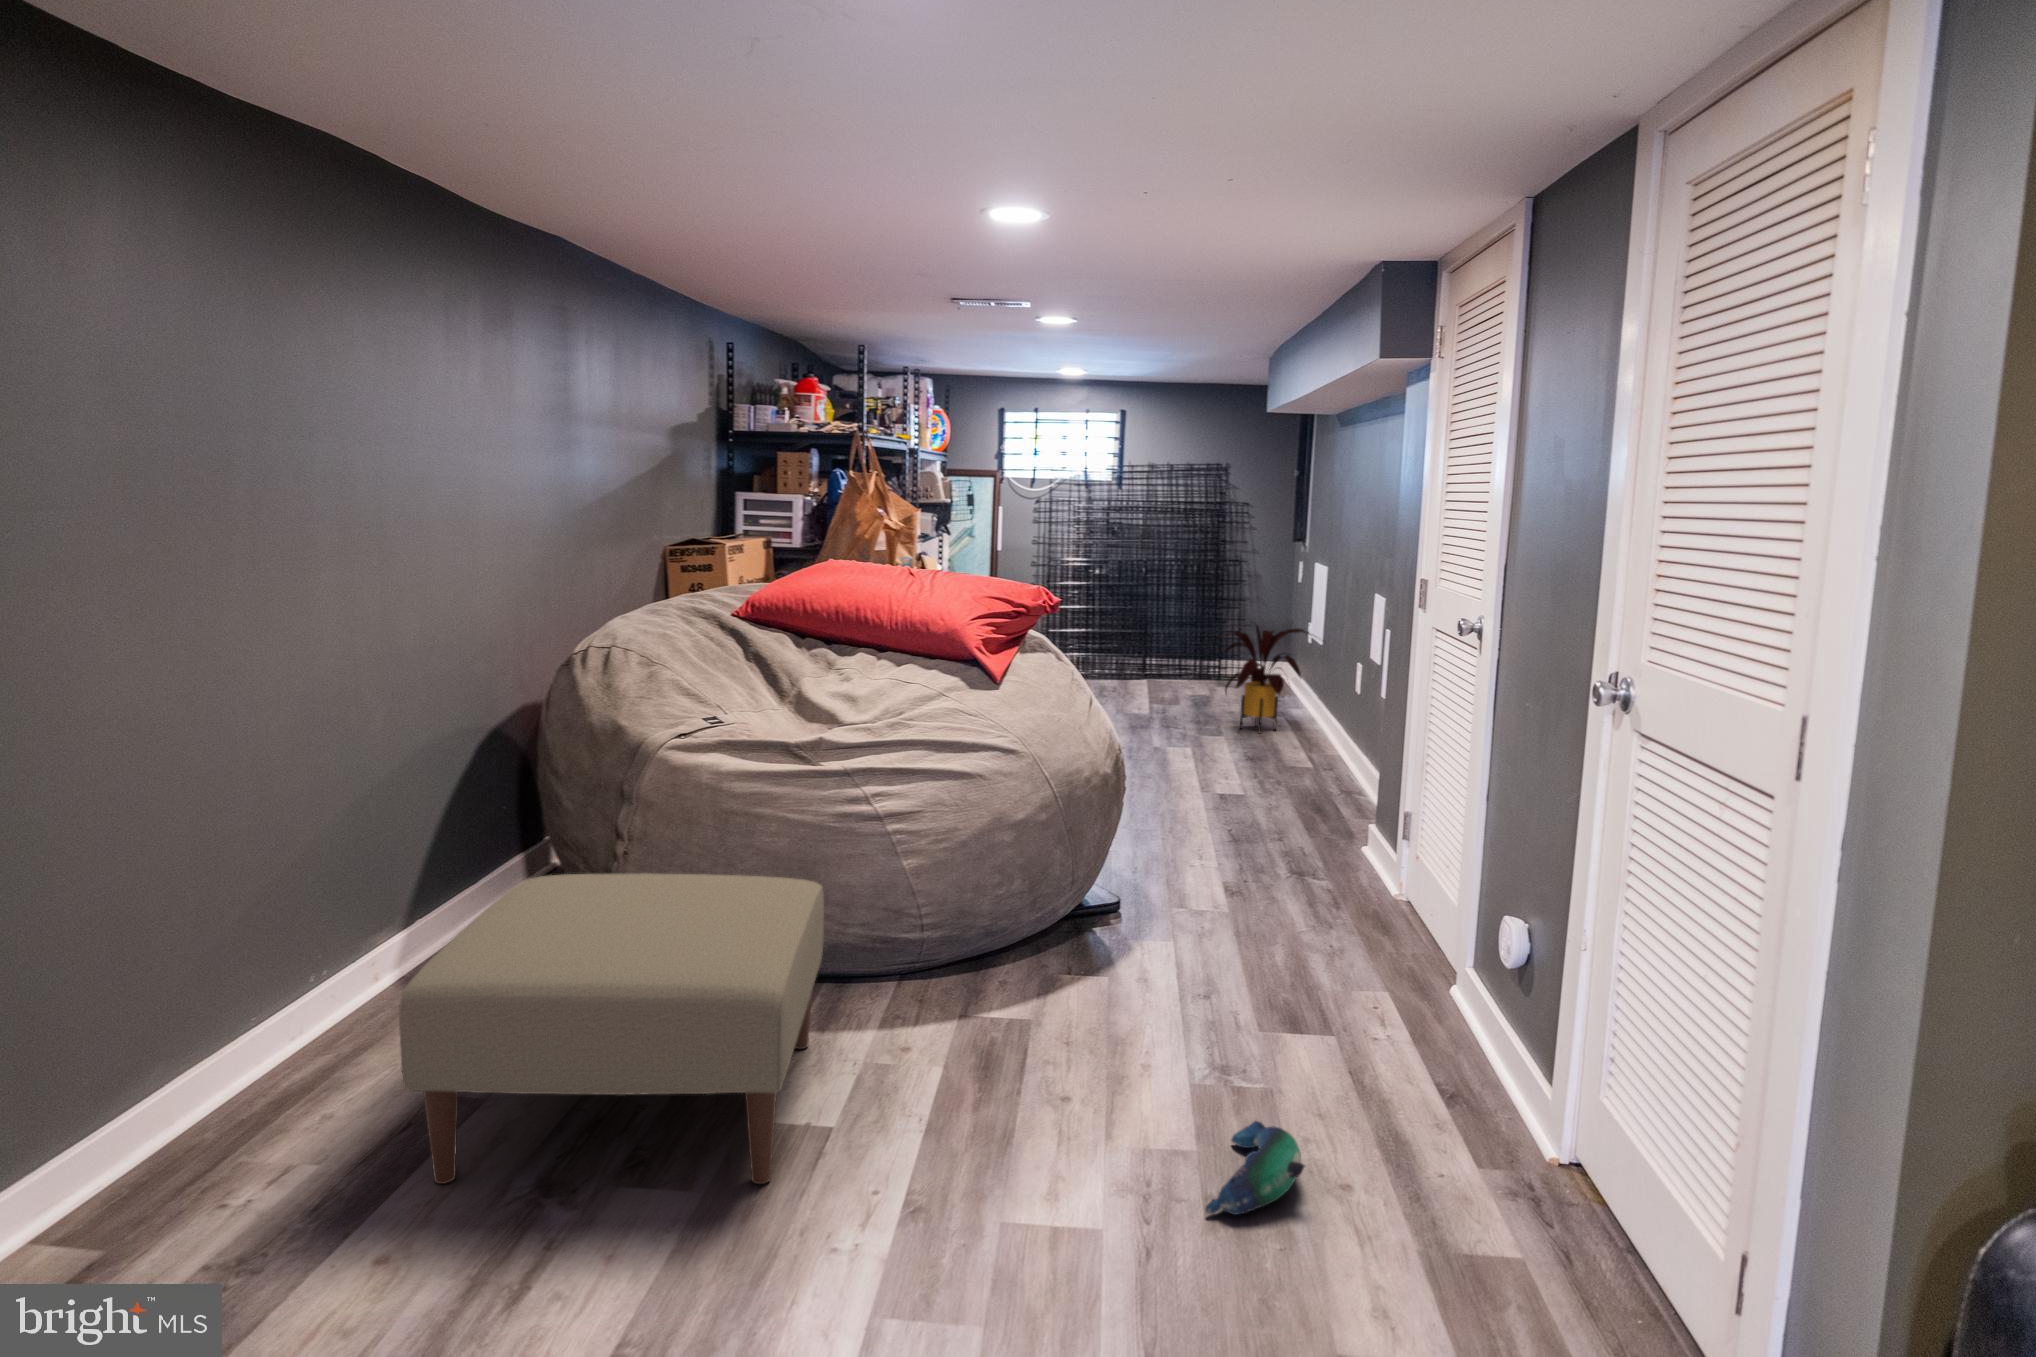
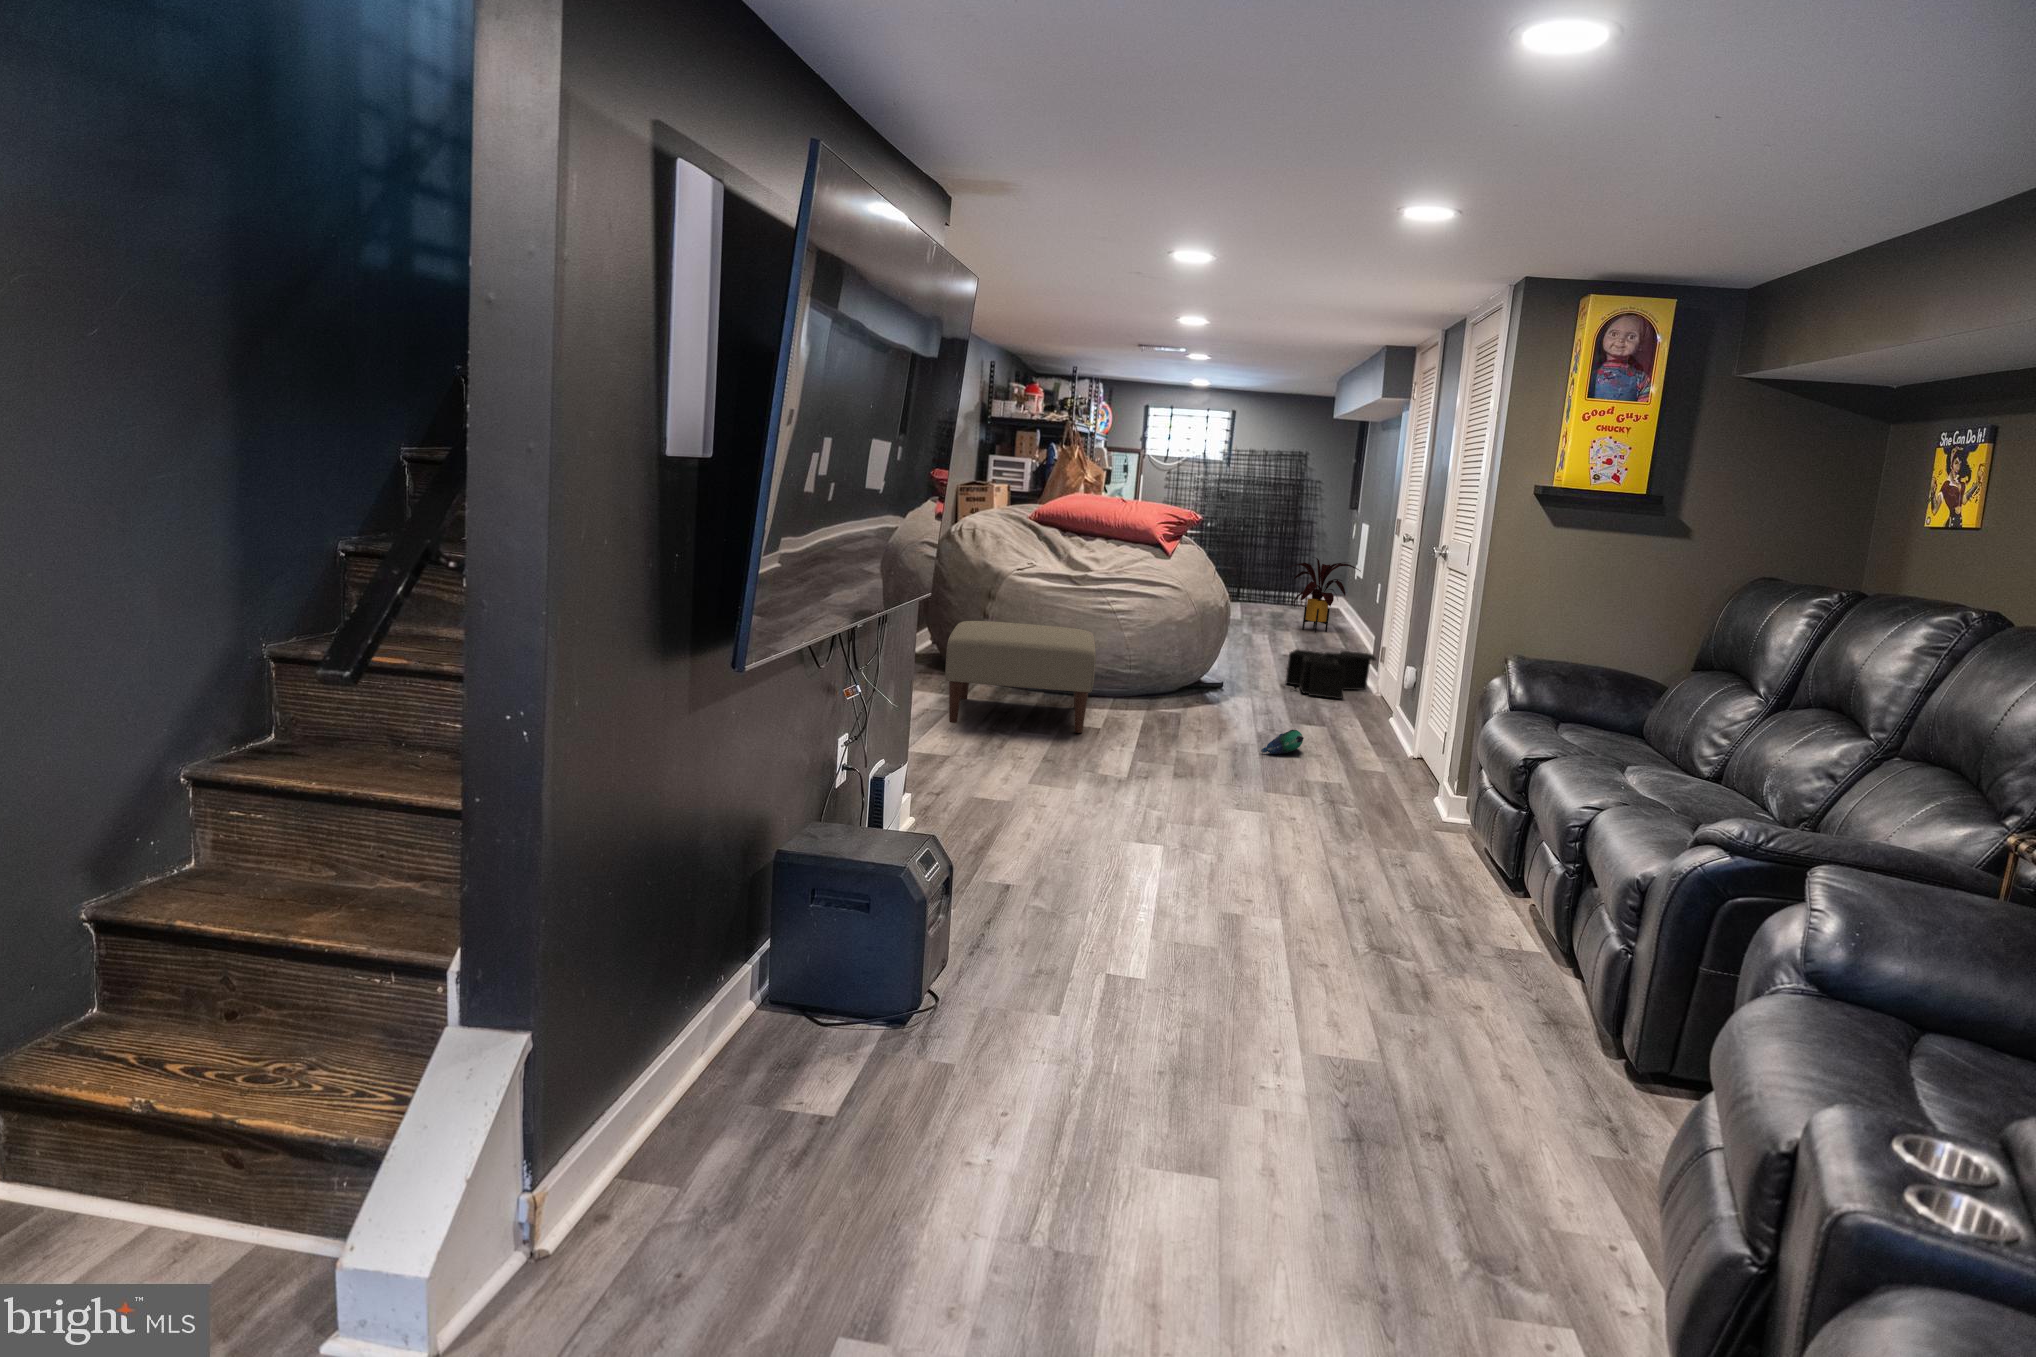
storage bin: none [1228,814,1389,926] -> present [1286,649,1376,699]

